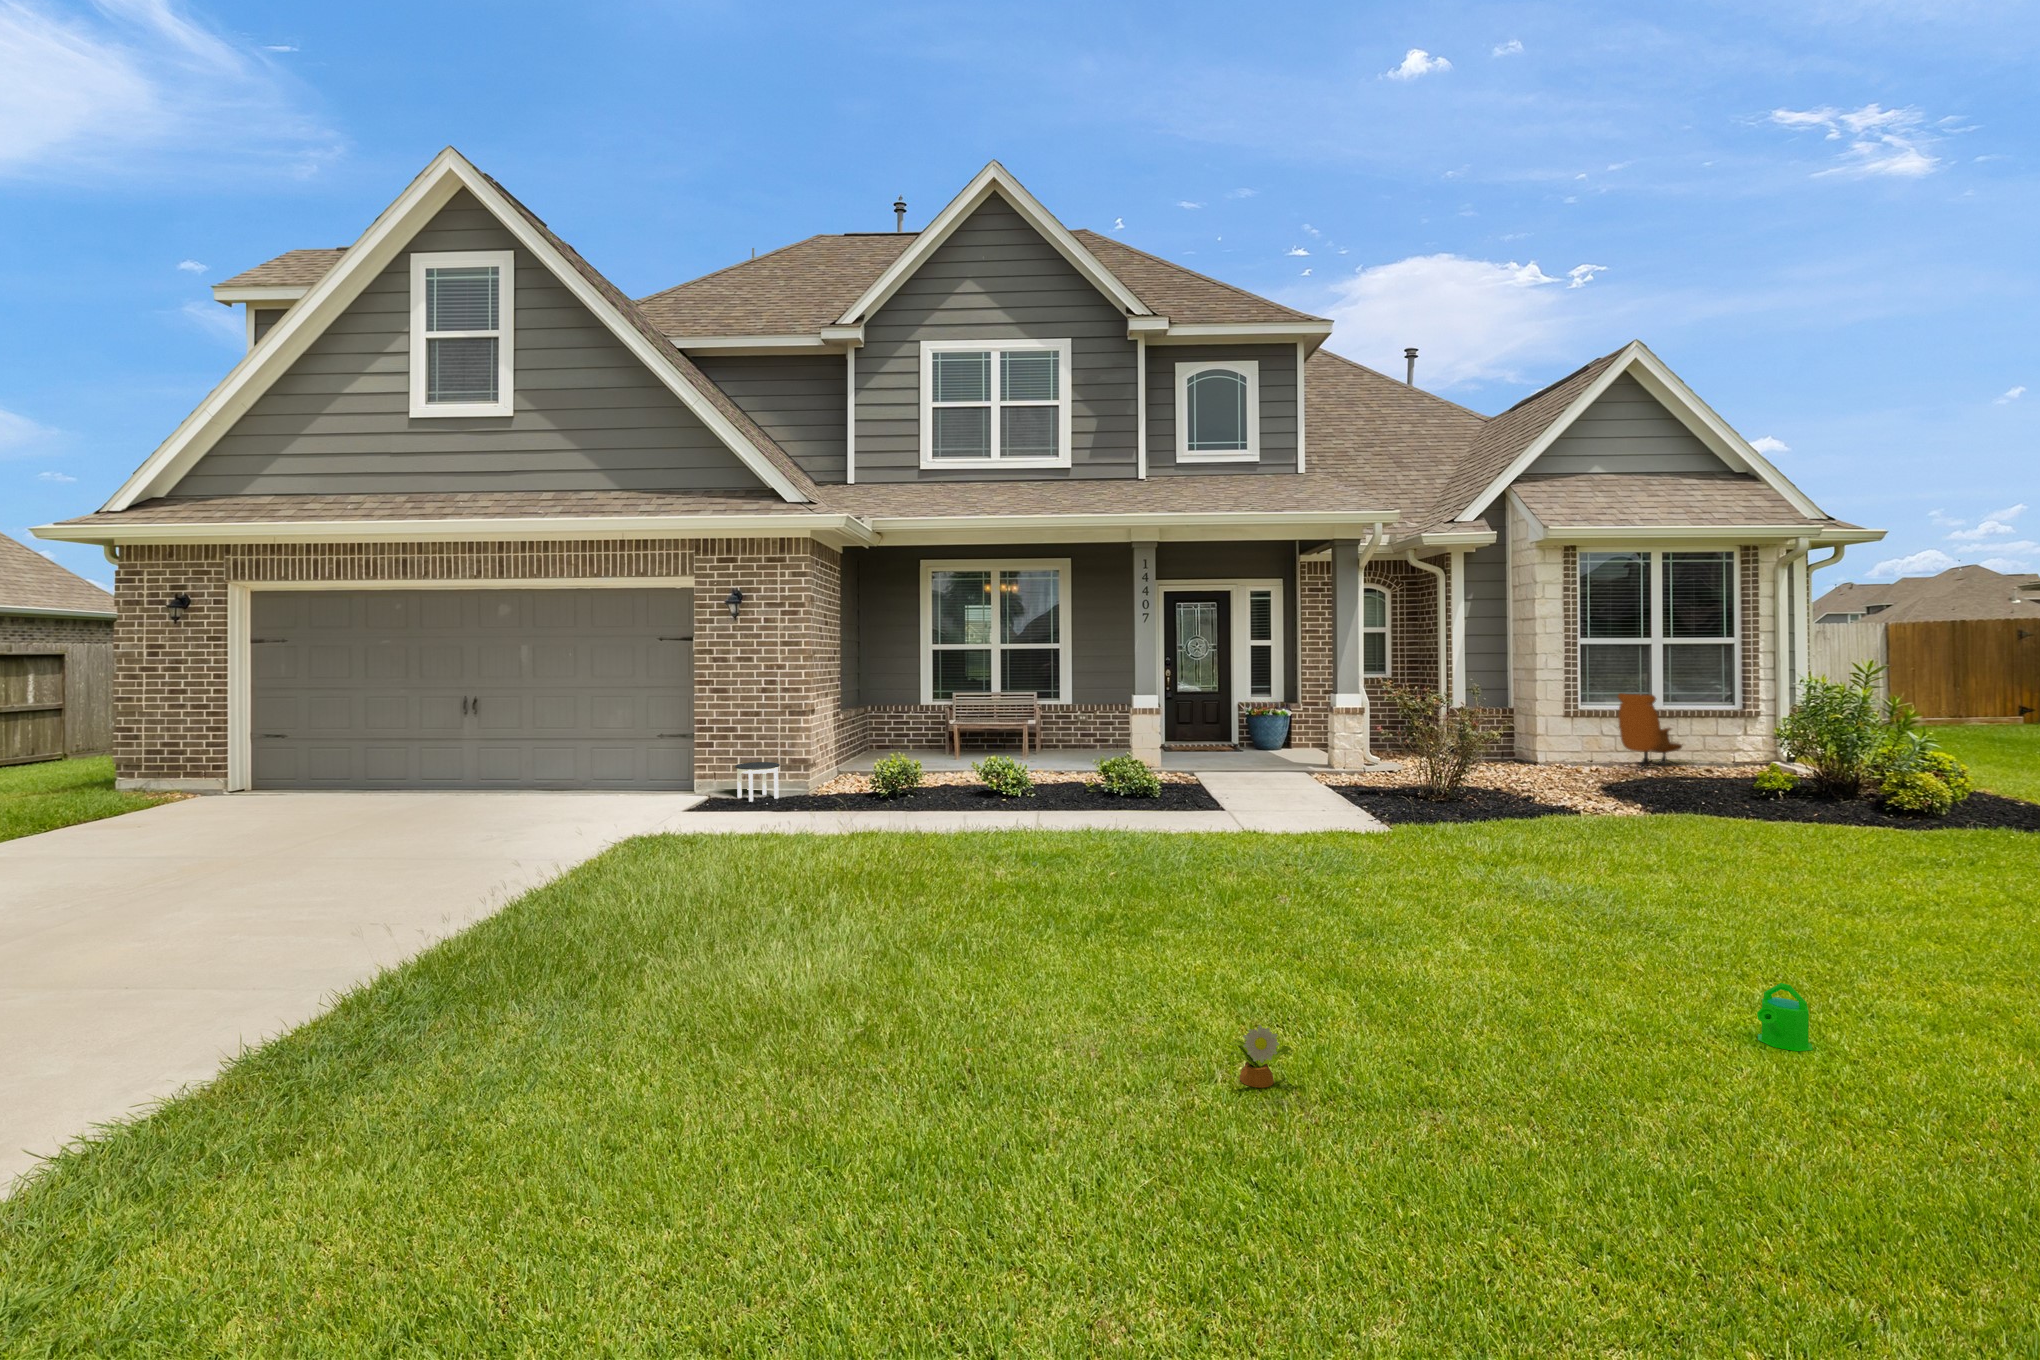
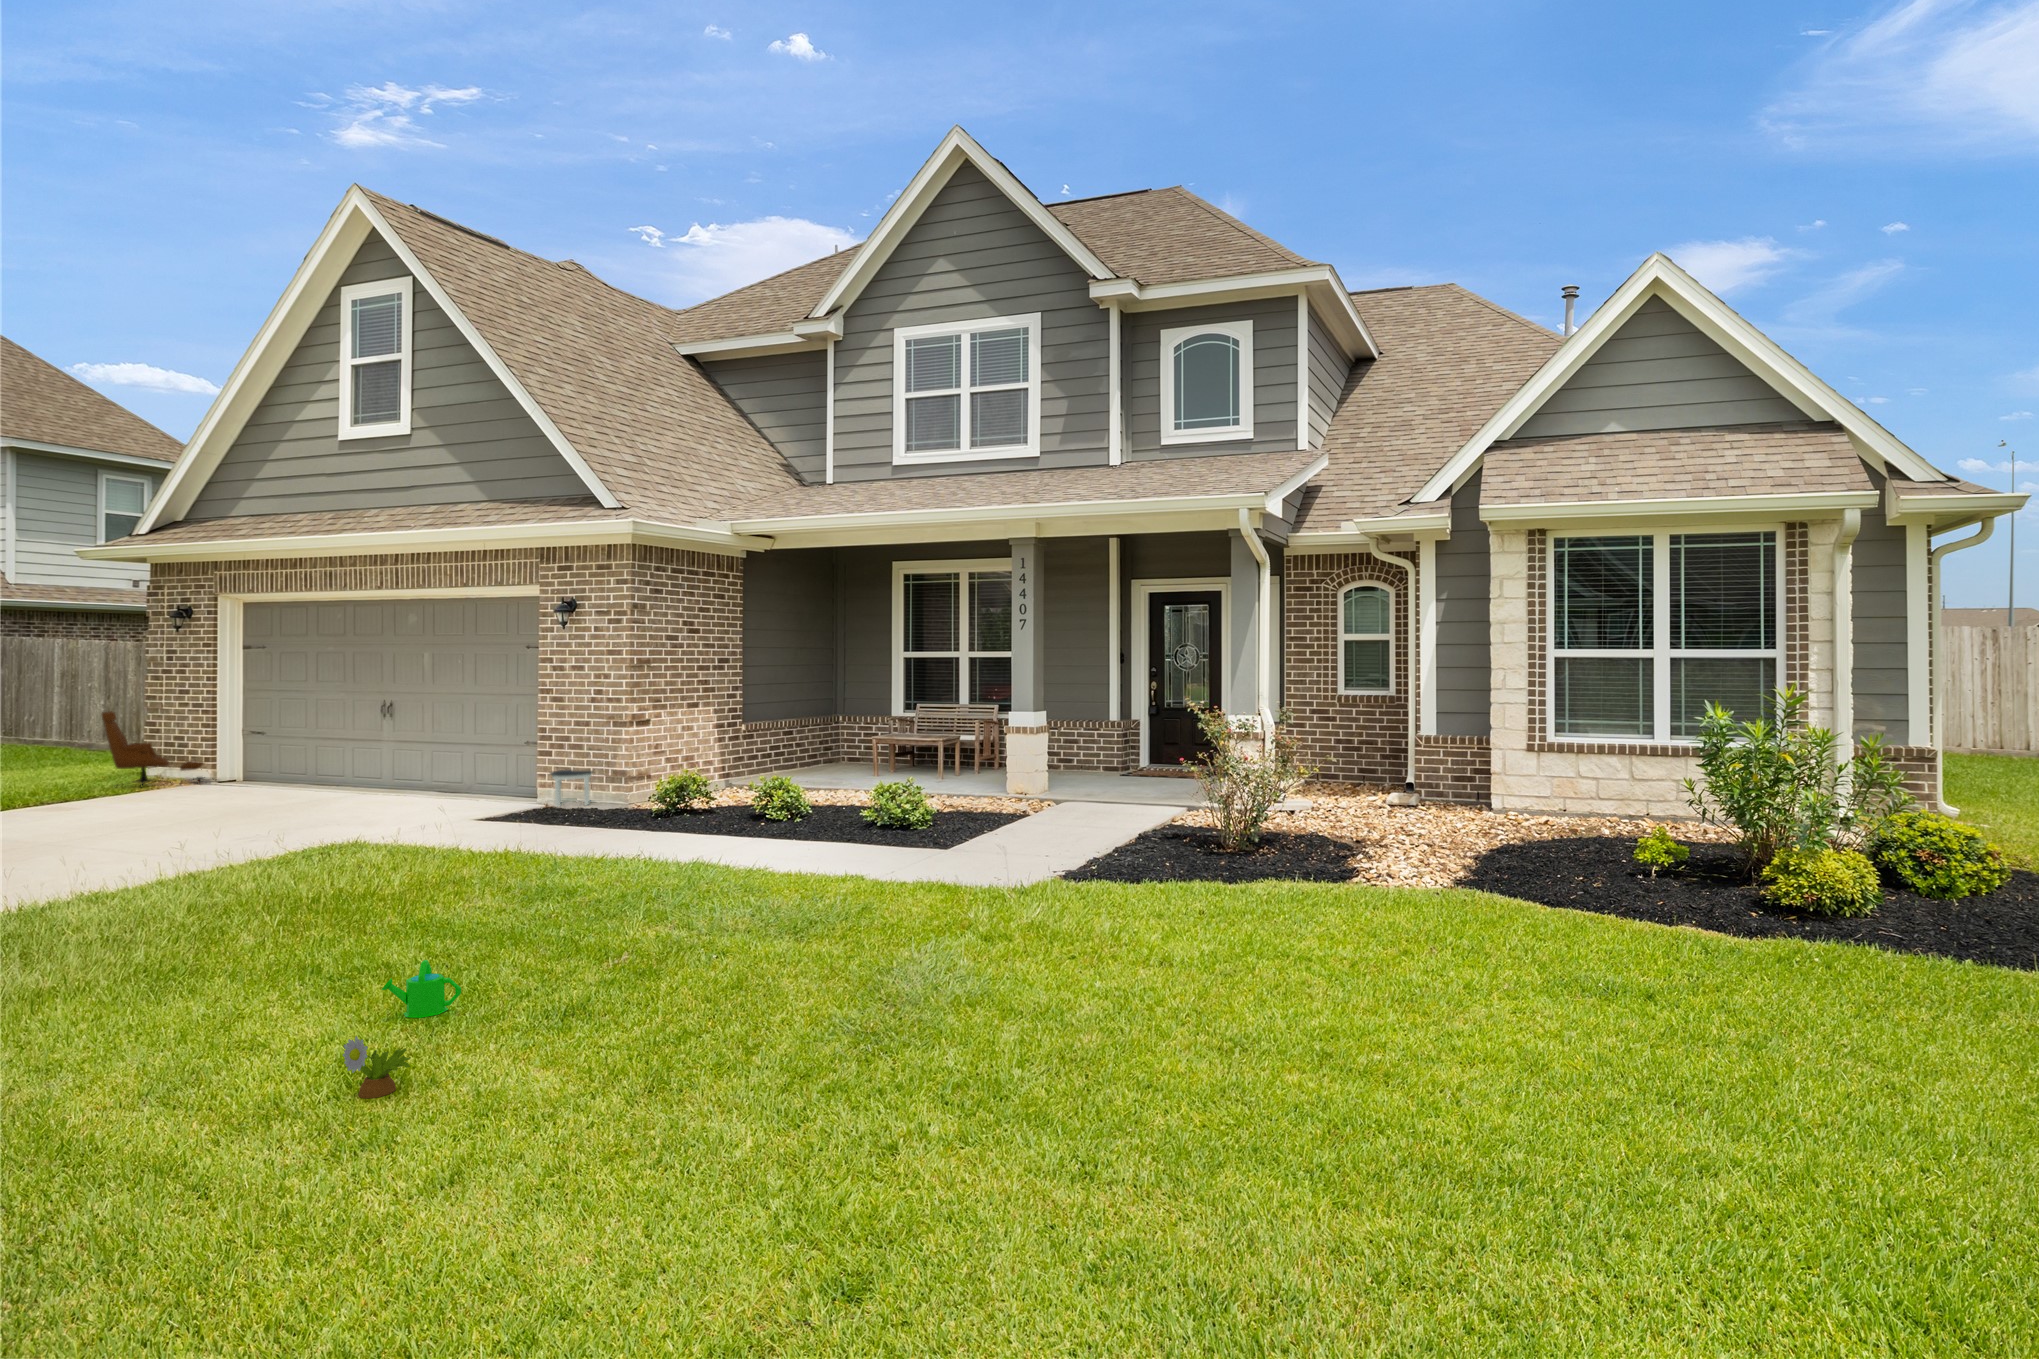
lounge chair: present [1618,693,1682,768] -> present [102,711,214,787]
watering can: present [1757,983,1813,1051] -> present [381,960,461,1018]
decorative plant: present [1227,1025,1292,1088] -> present [343,1036,411,1098]

